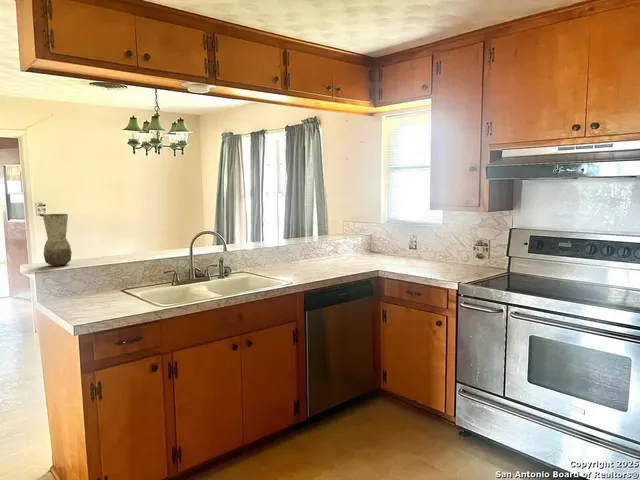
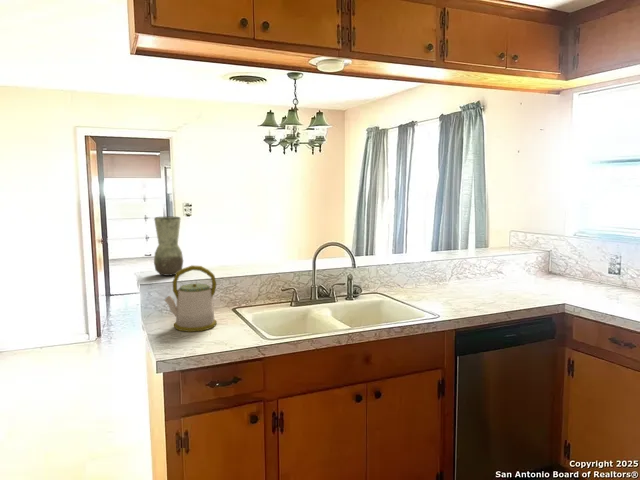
kettle: none [67,253,113,307] -> present [165,266,217,332]

